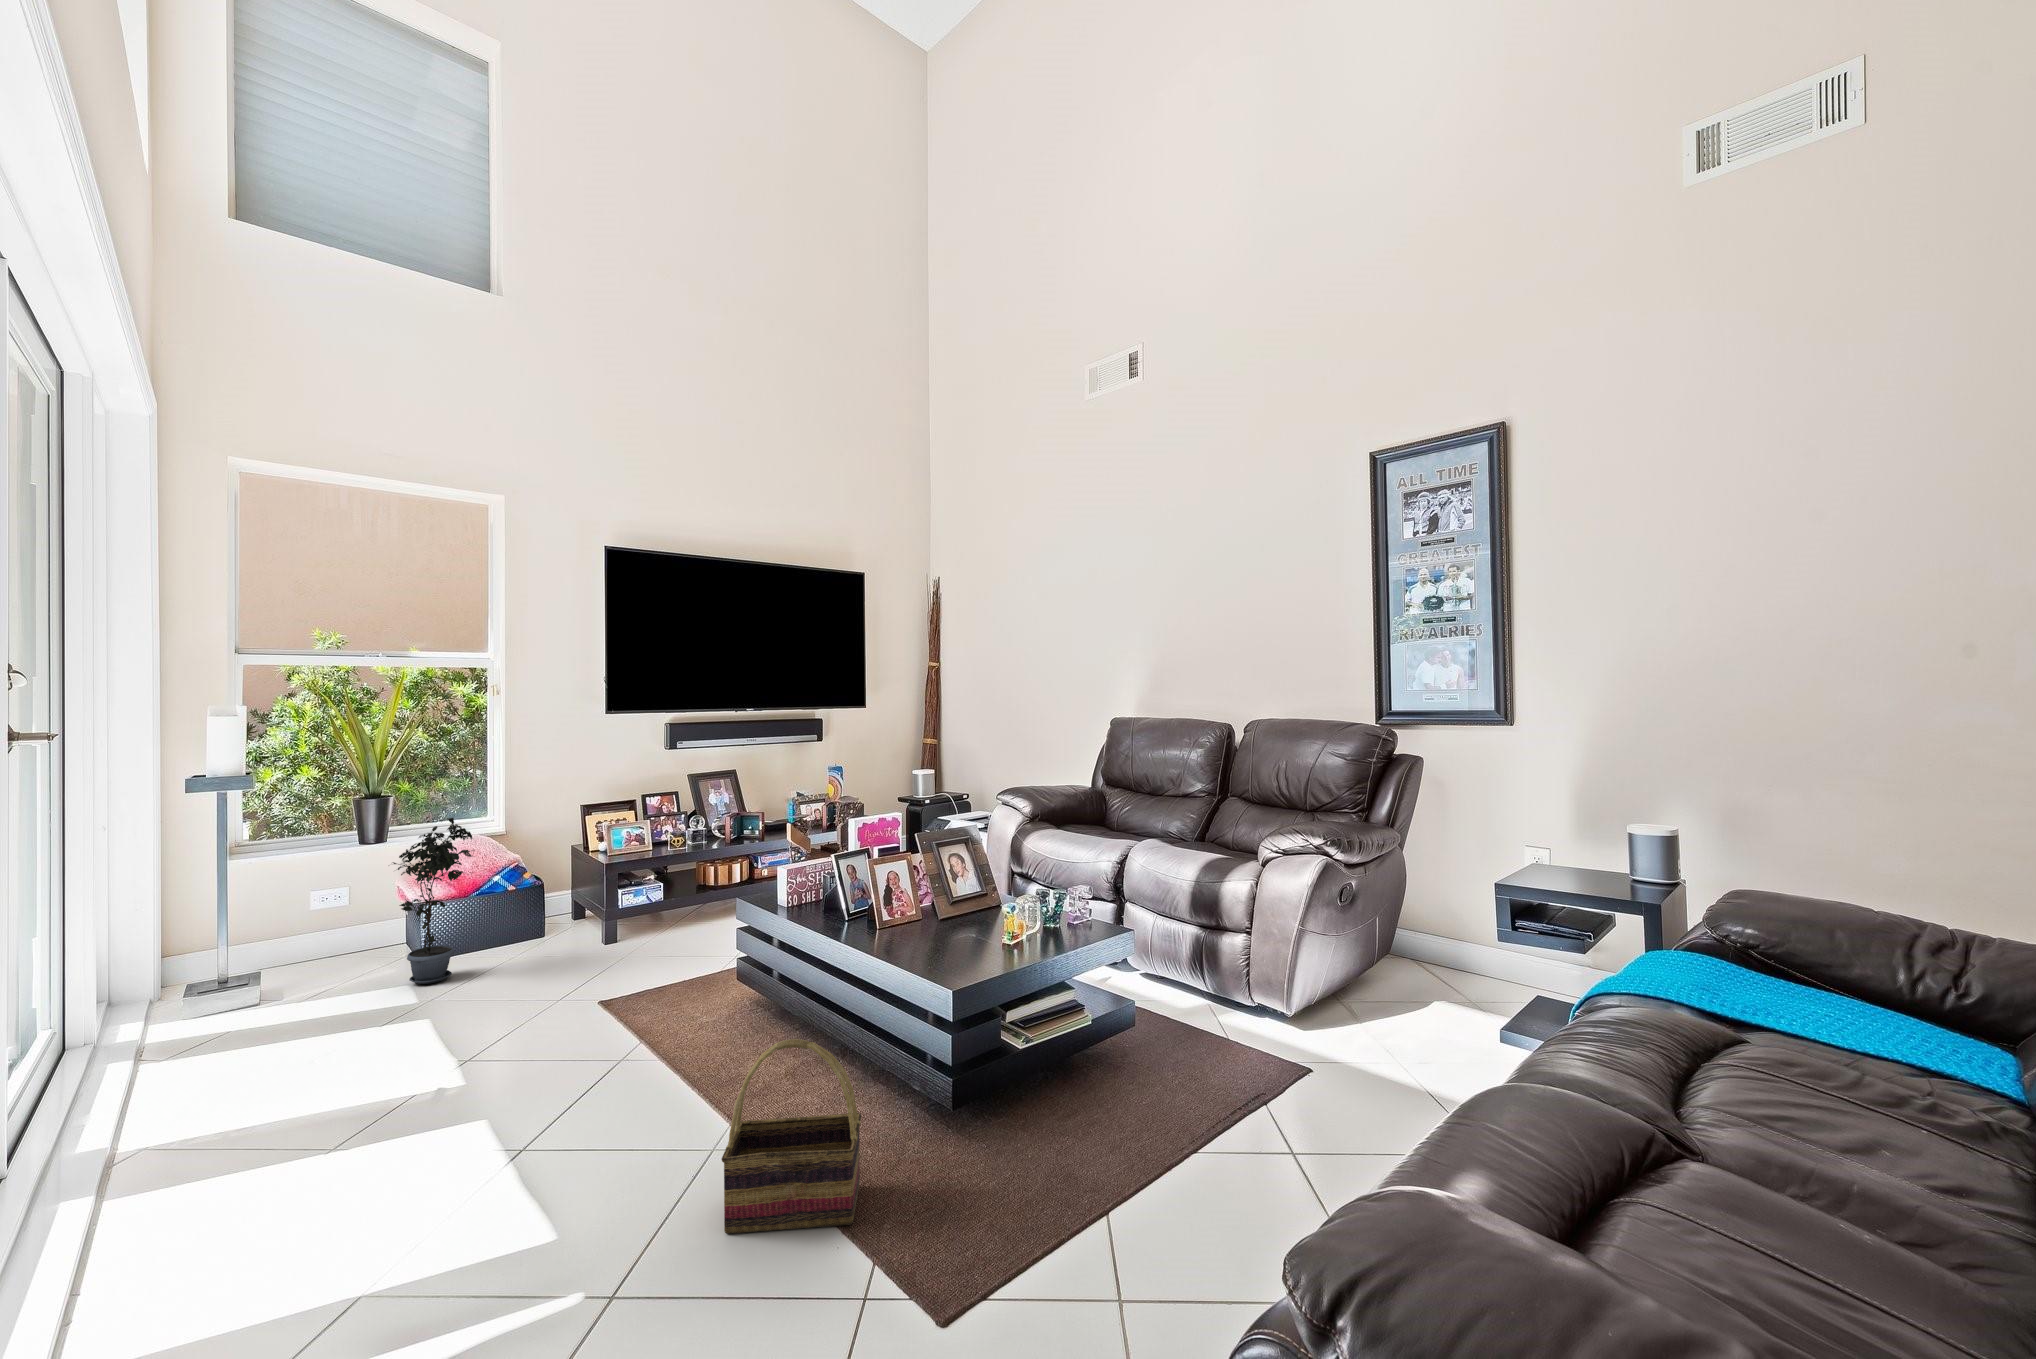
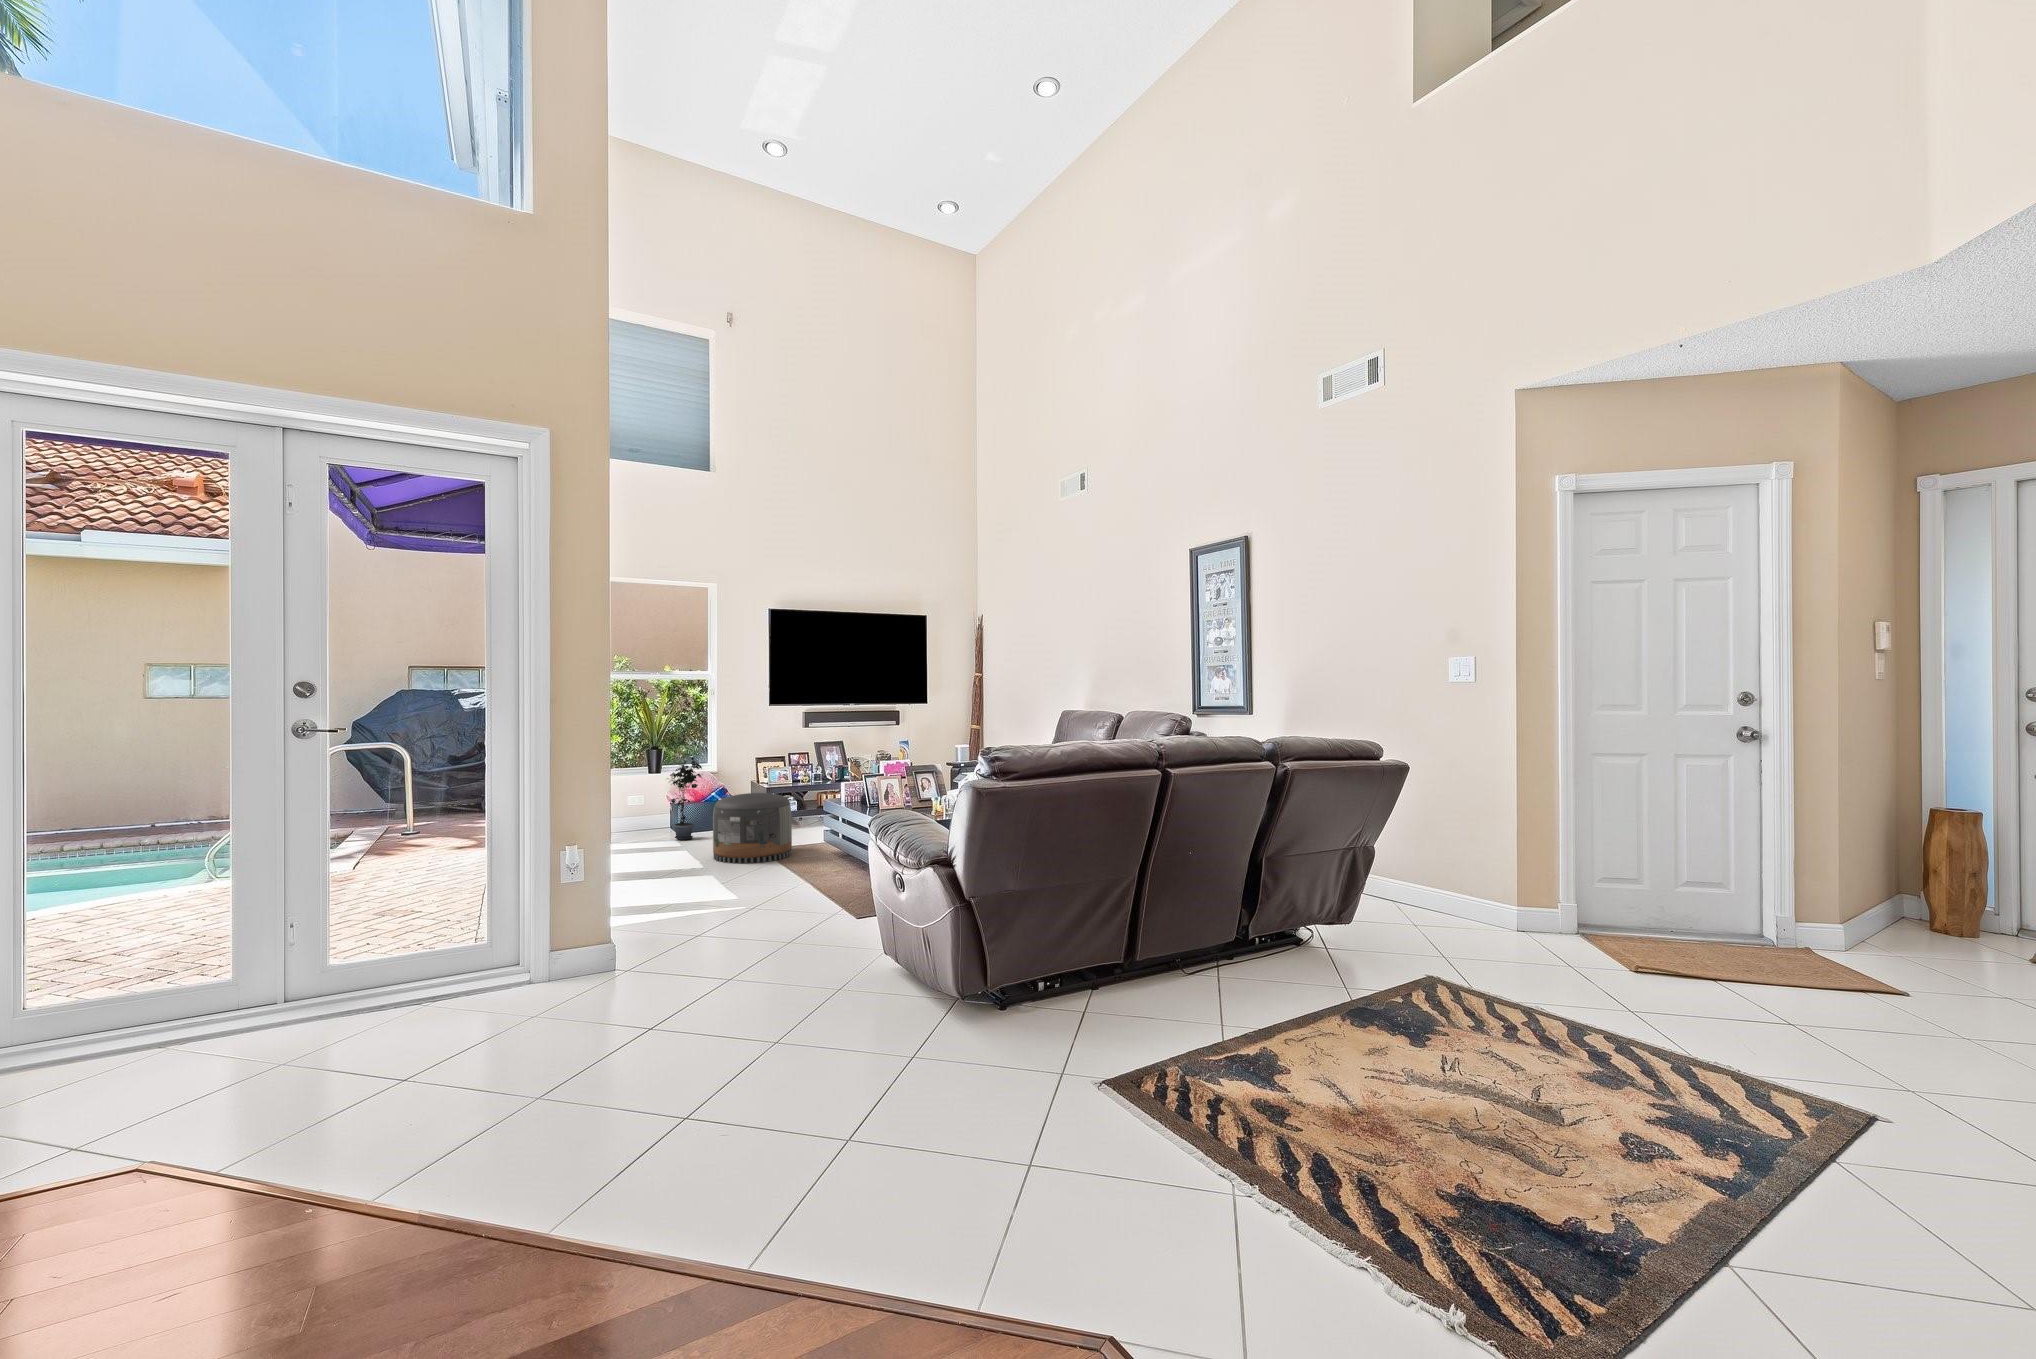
pouf: none [493,893,672,1065] -> present [713,793,792,863]
basket: present [722,1039,861,1234] -> none [791,831,846,899]

